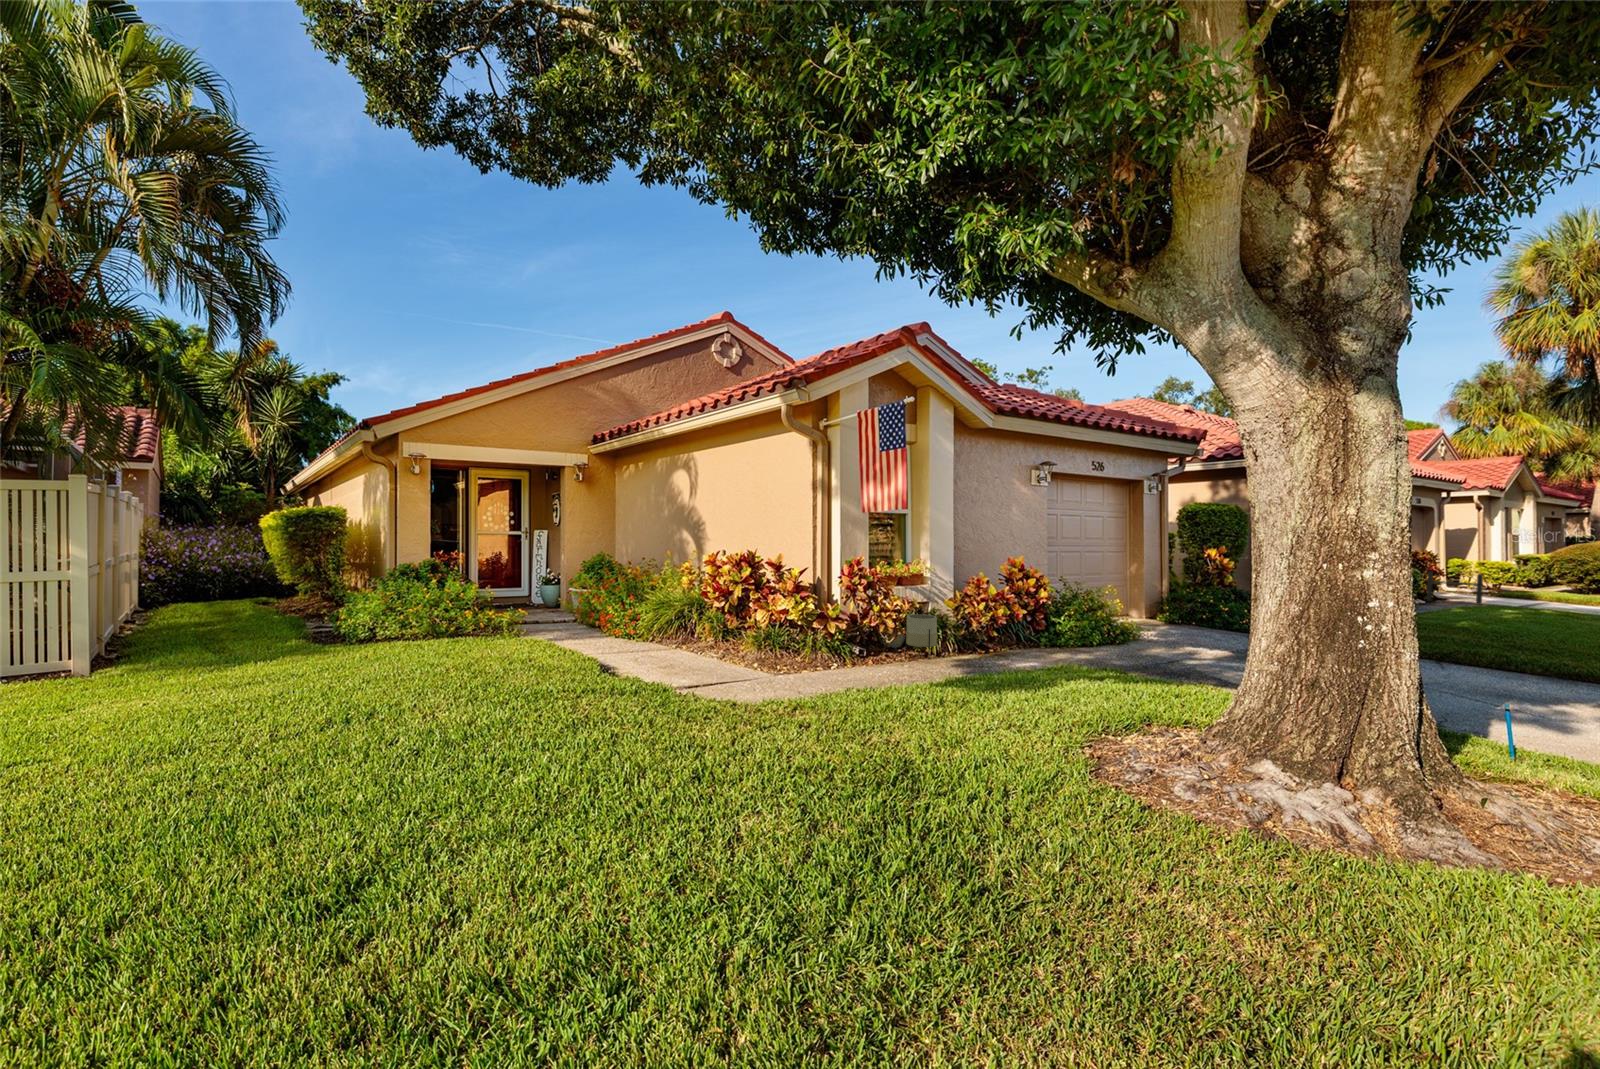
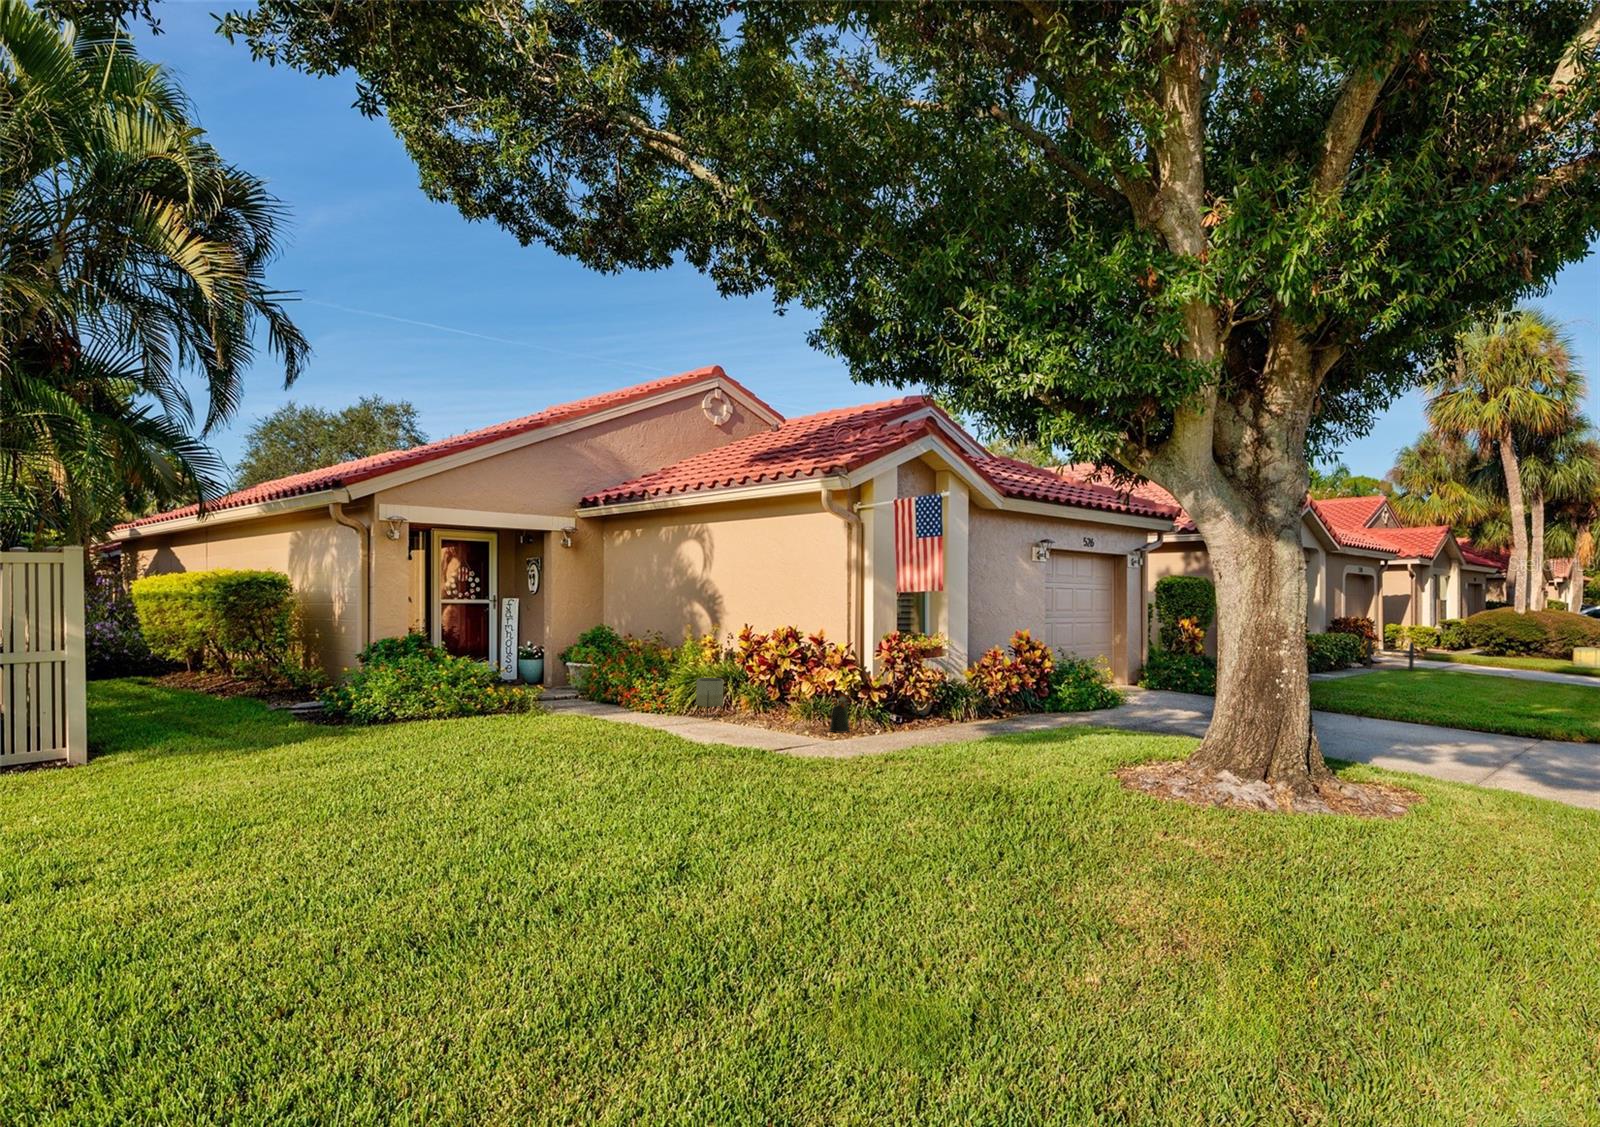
planter: present [905,614,937,659] -> present [696,678,723,717]
watering can: none [779,622,803,665] -> present [829,694,850,733]

